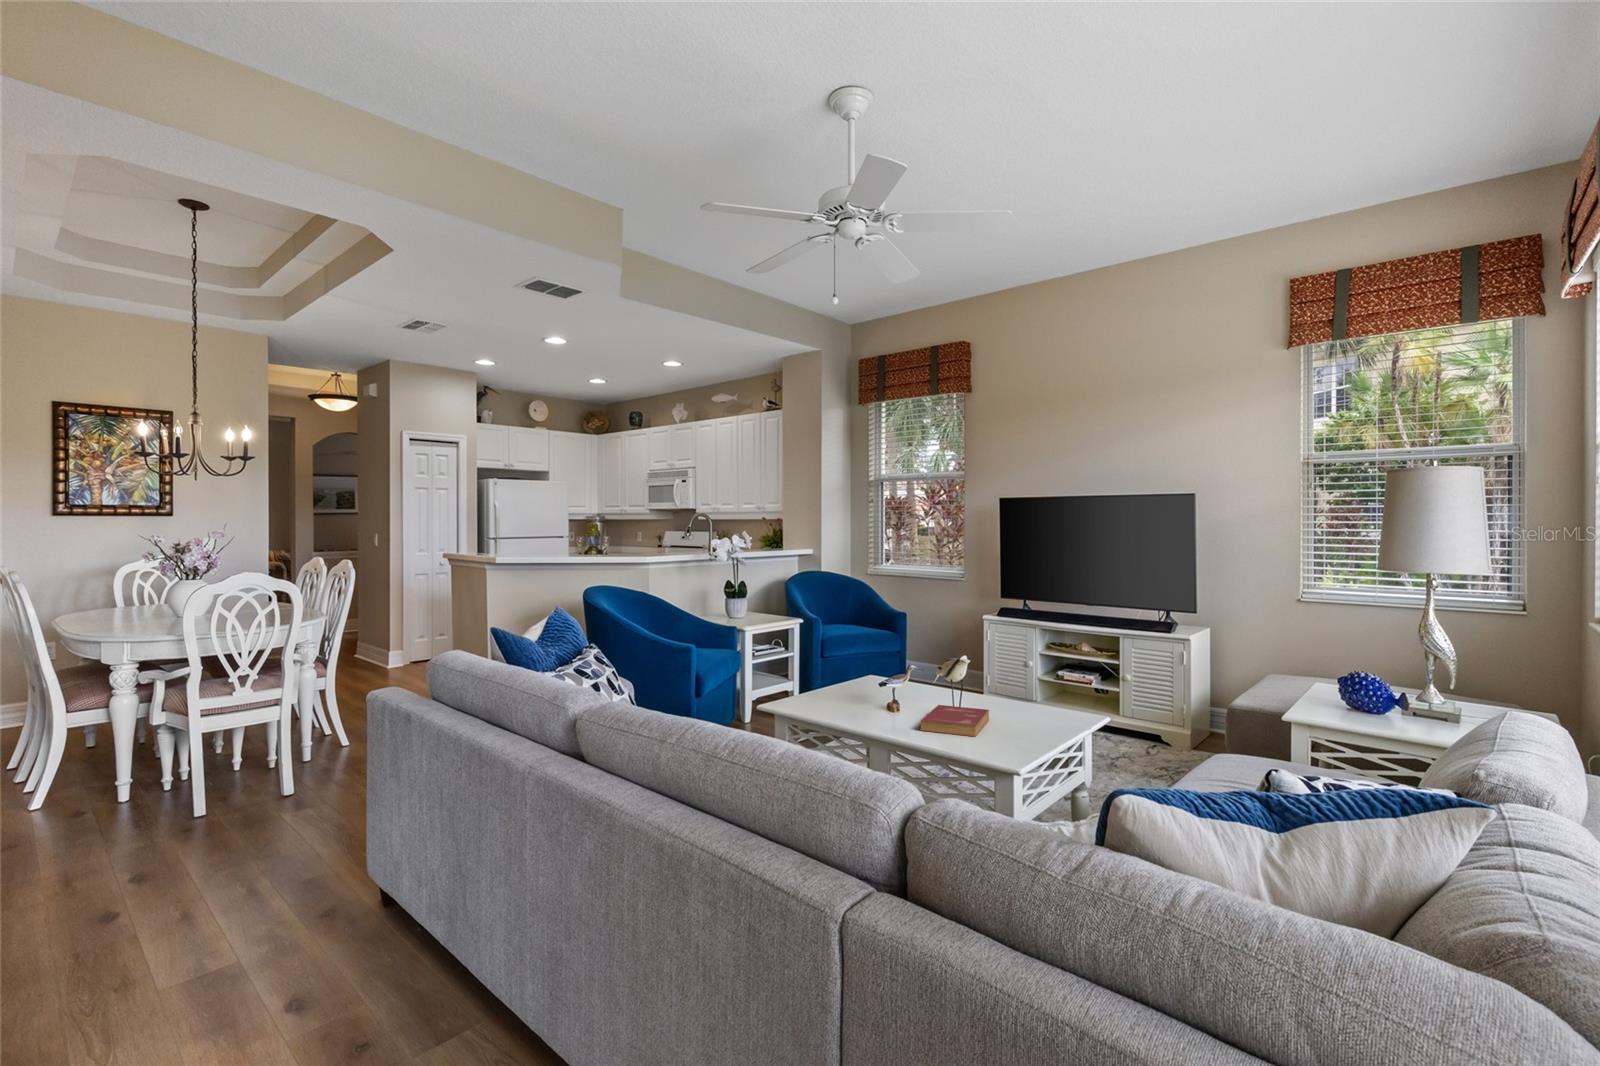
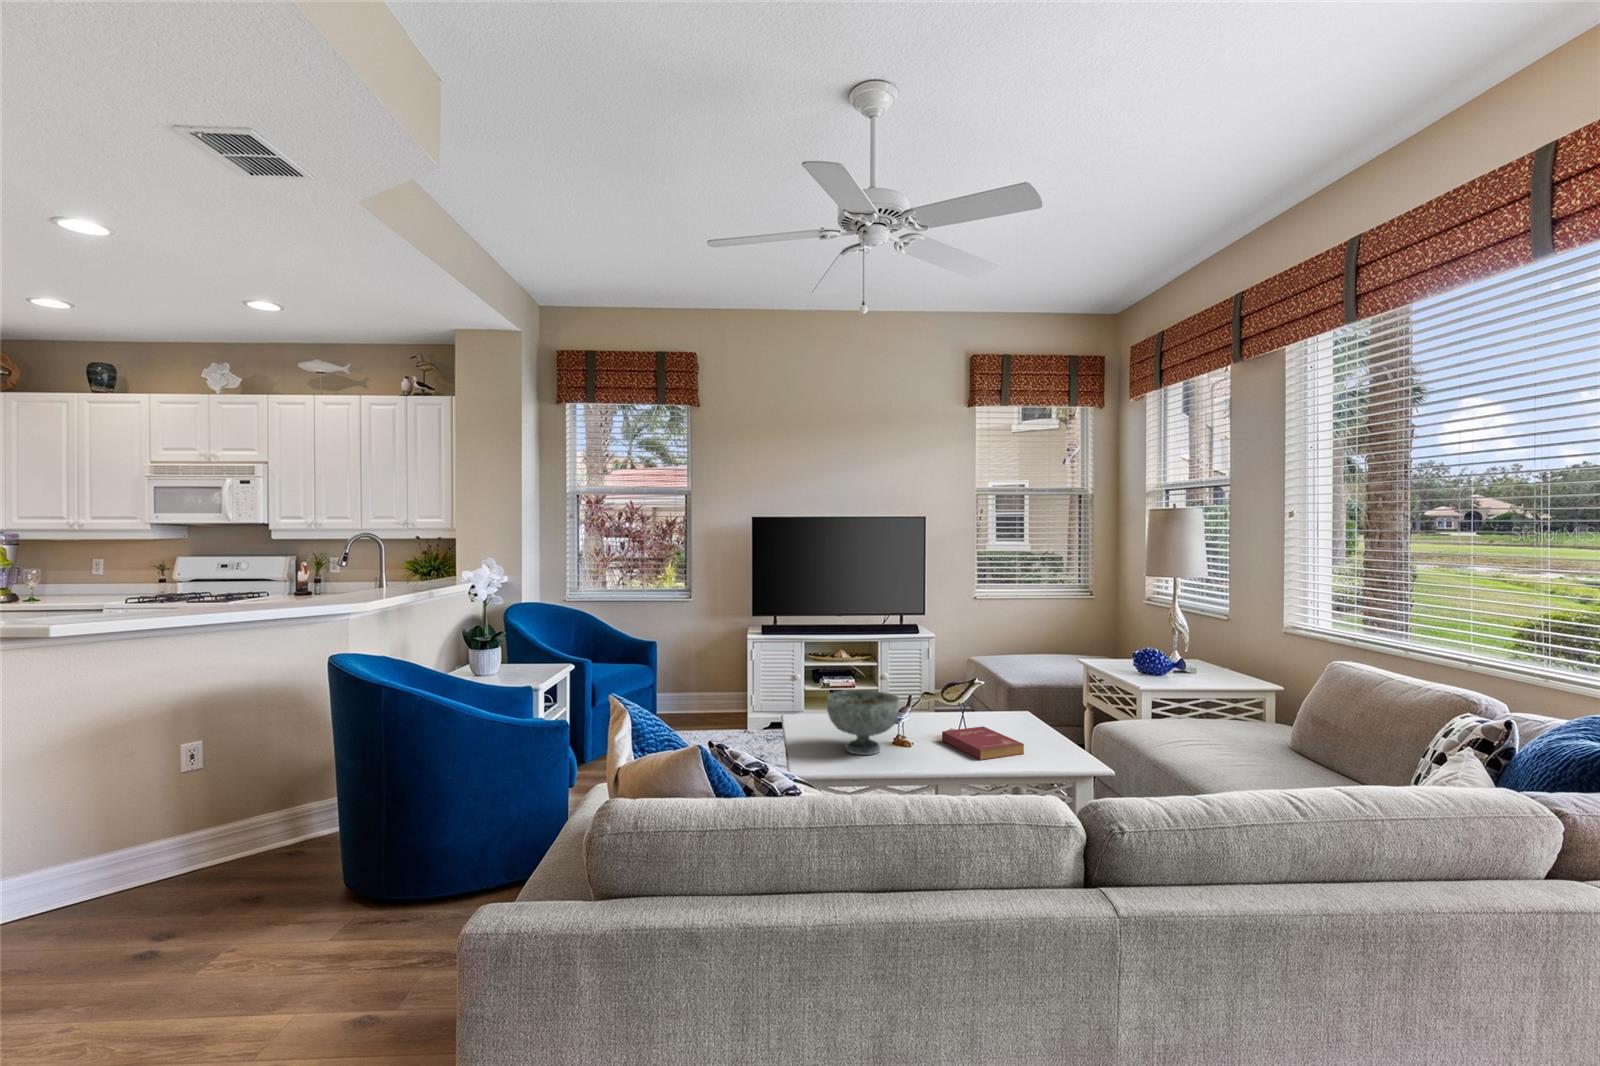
decorative bowl: none [826,651,895,709] -> present [827,690,899,755]

